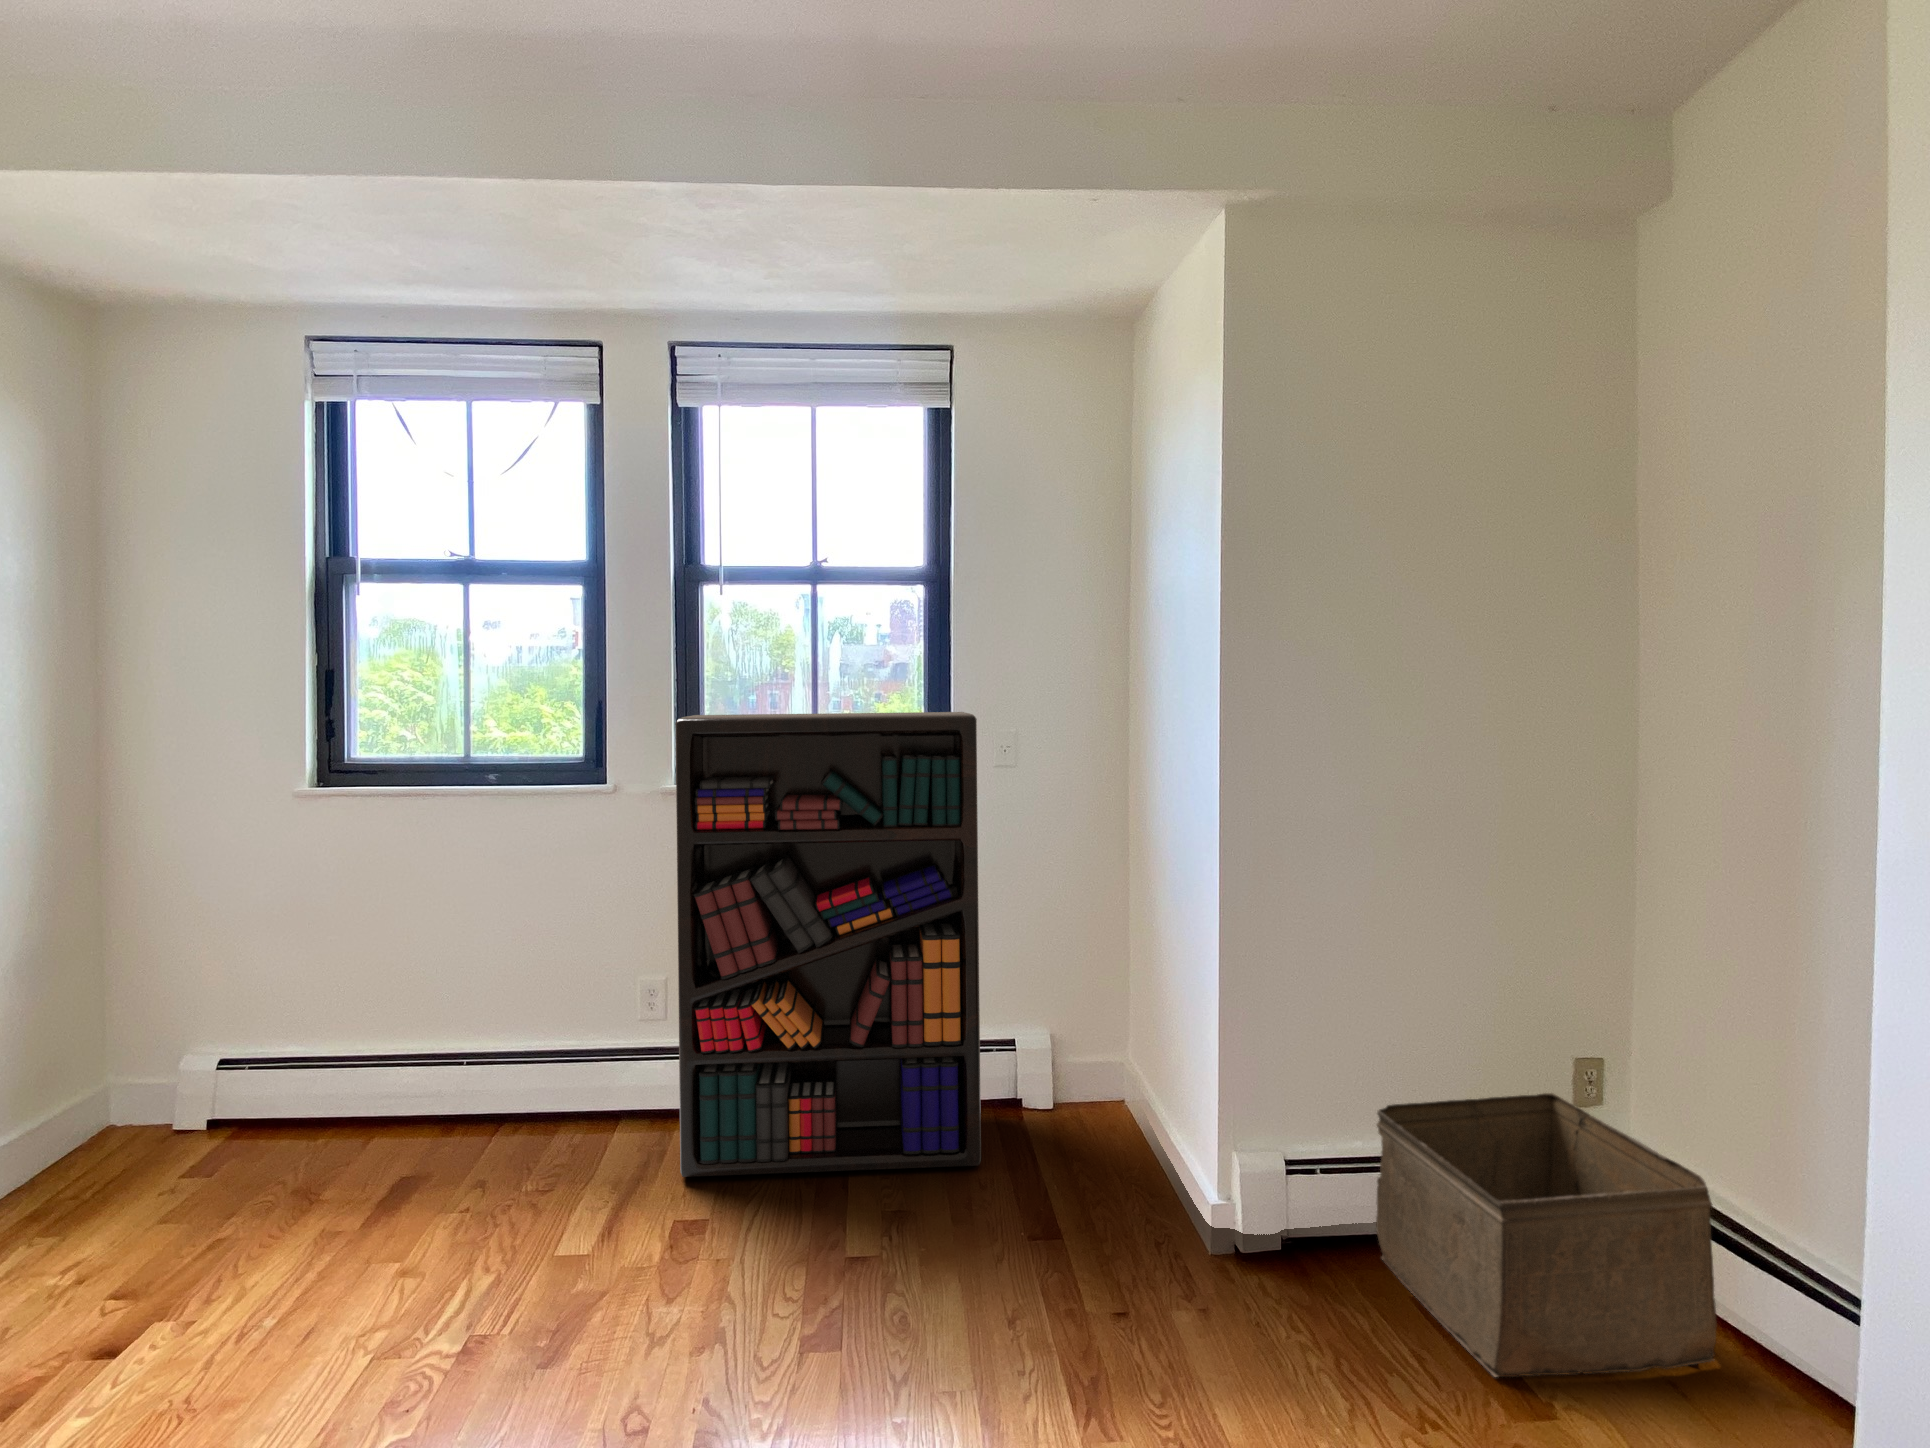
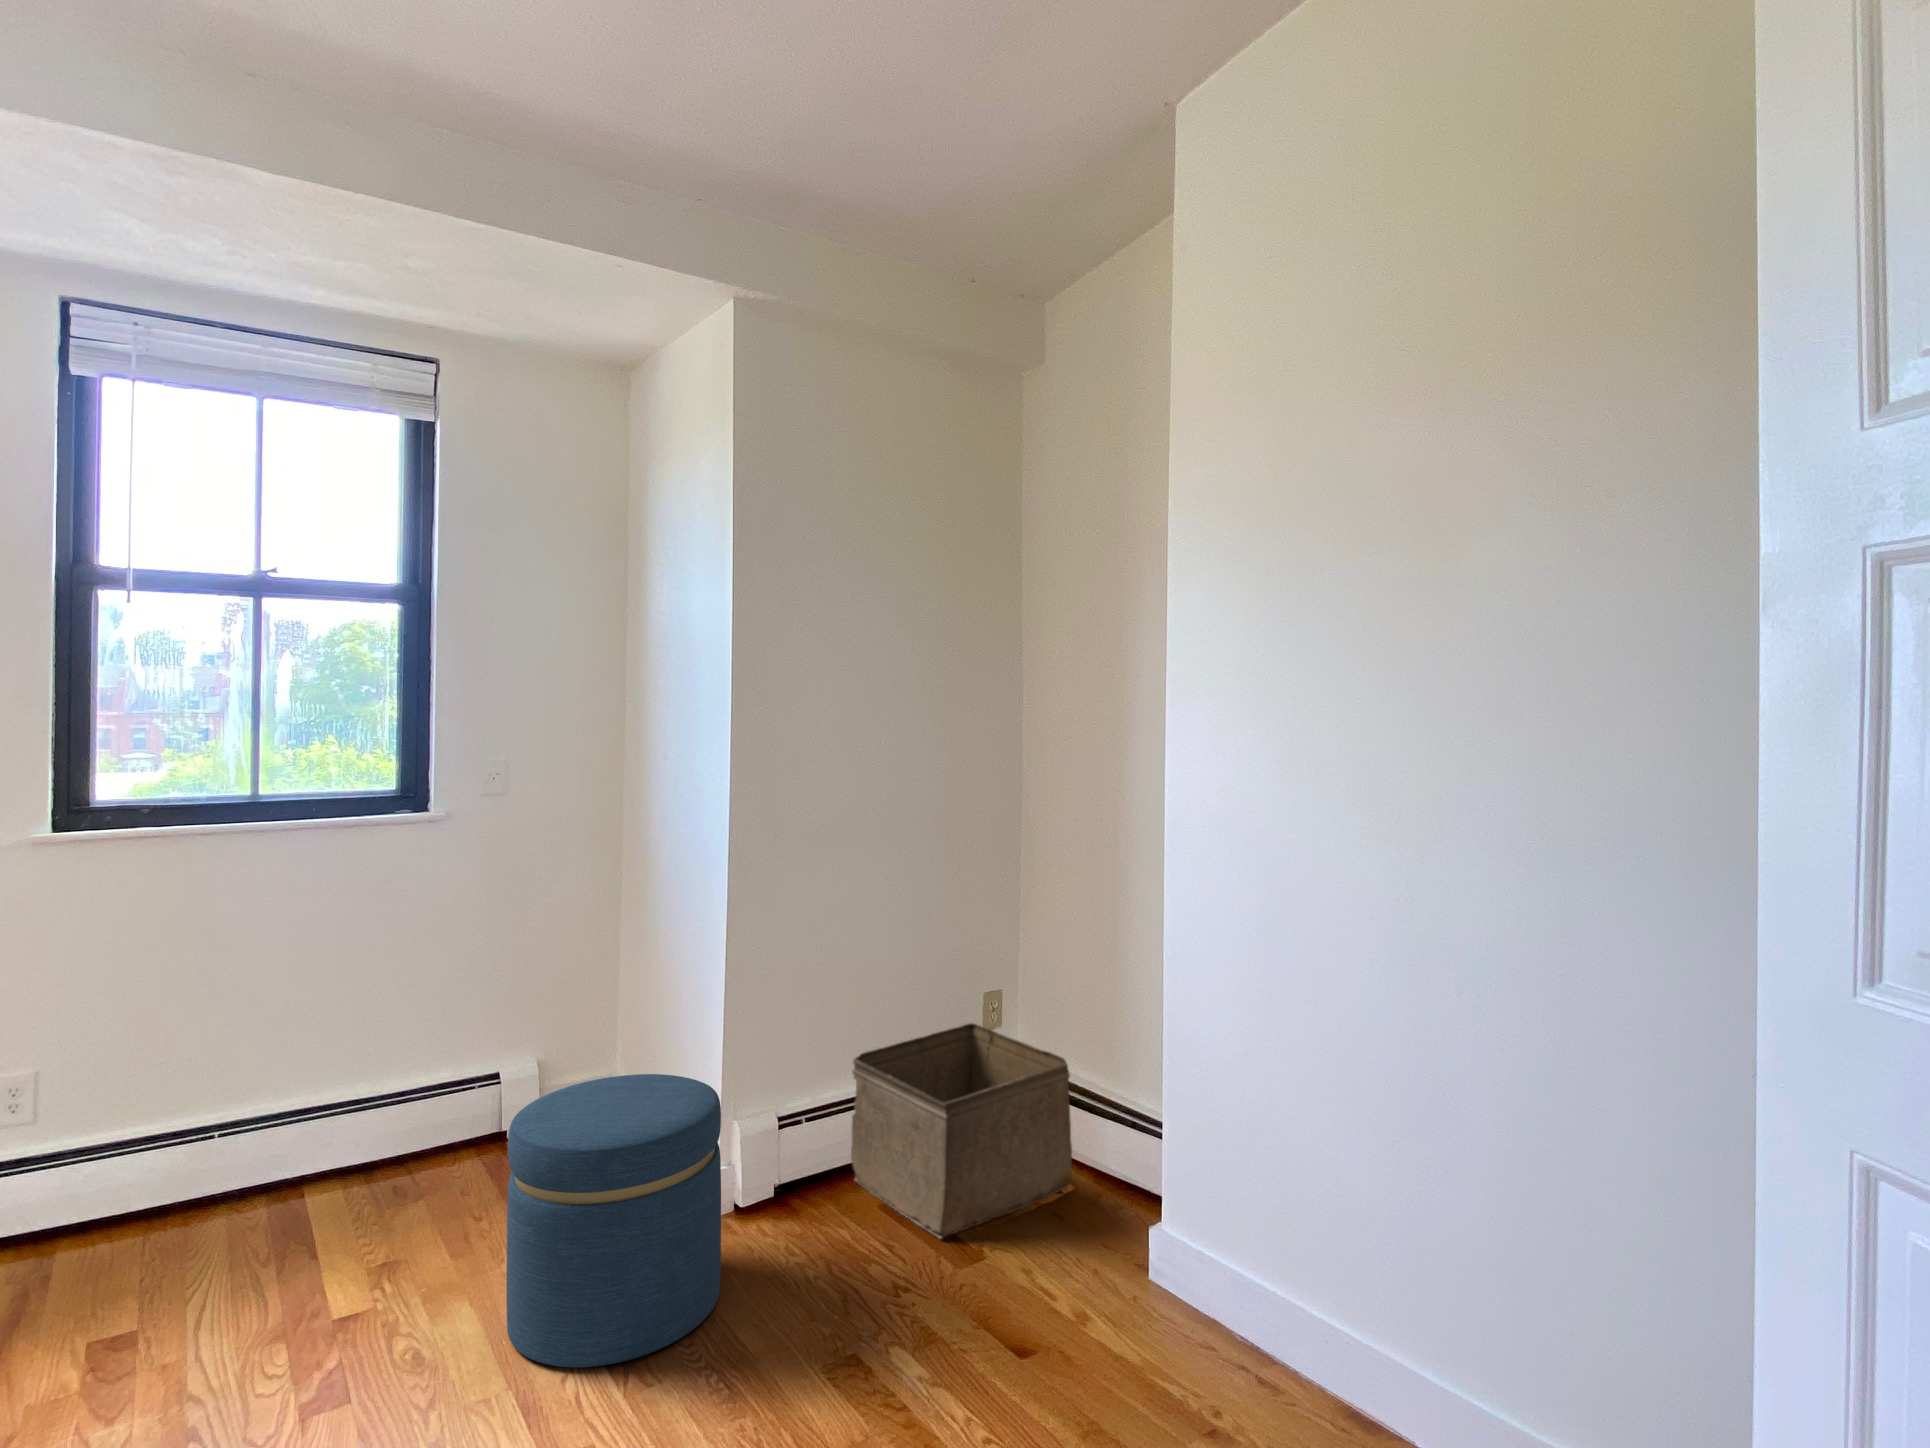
bookshelf: present [675,712,981,1177] -> none [70,738,481,1306]
ottoman: none [983,1077,1203,1400] -> present [506,1074,721,1367]

